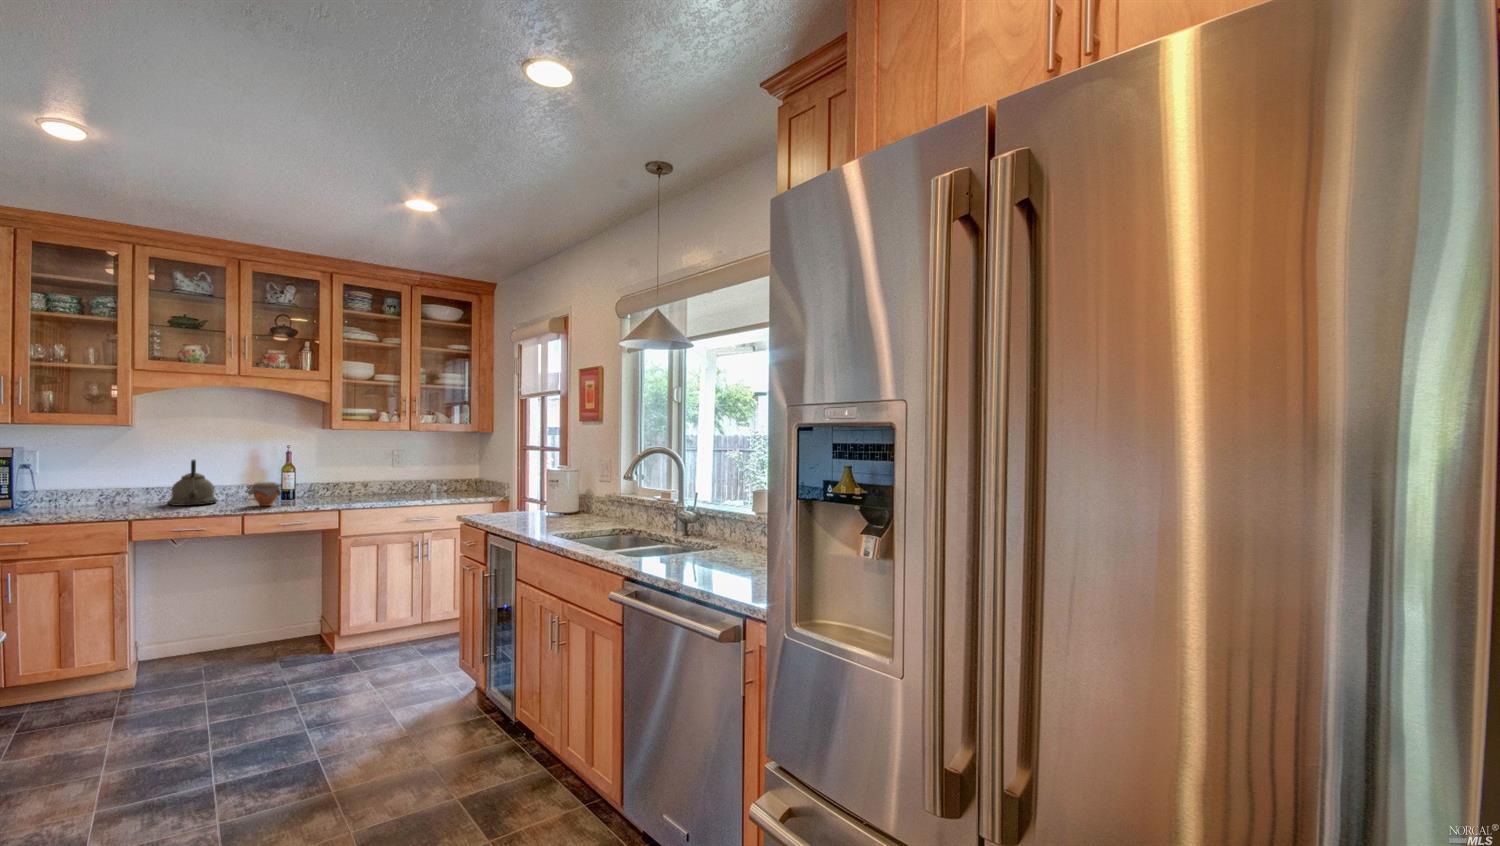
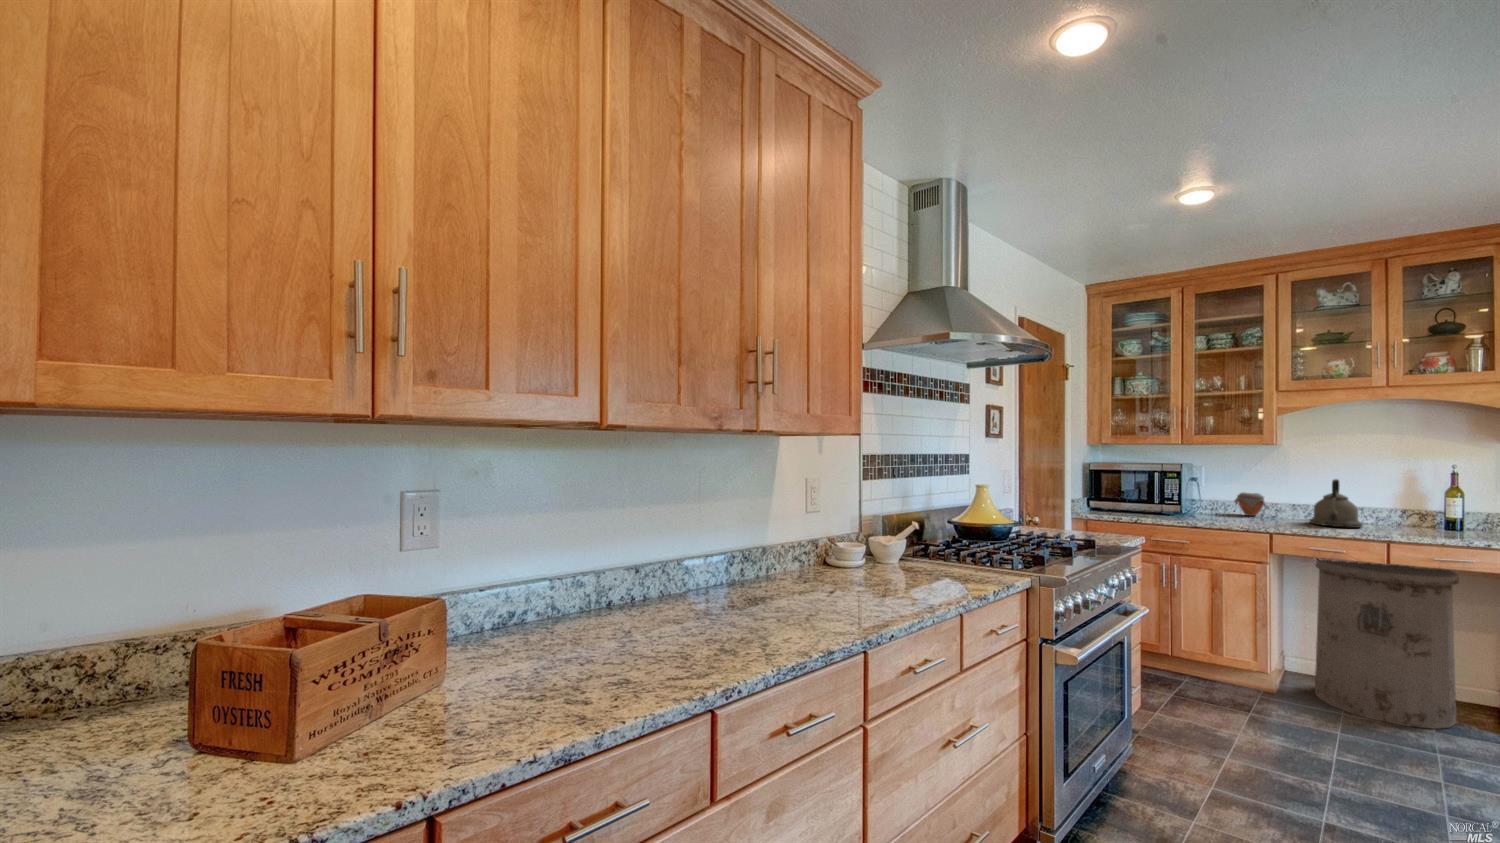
jar: present [248,482,281,506] -> present [1234,492,1266,516]
trash can: none [172,527,293,677] -> present [1315,560,1459,729]

